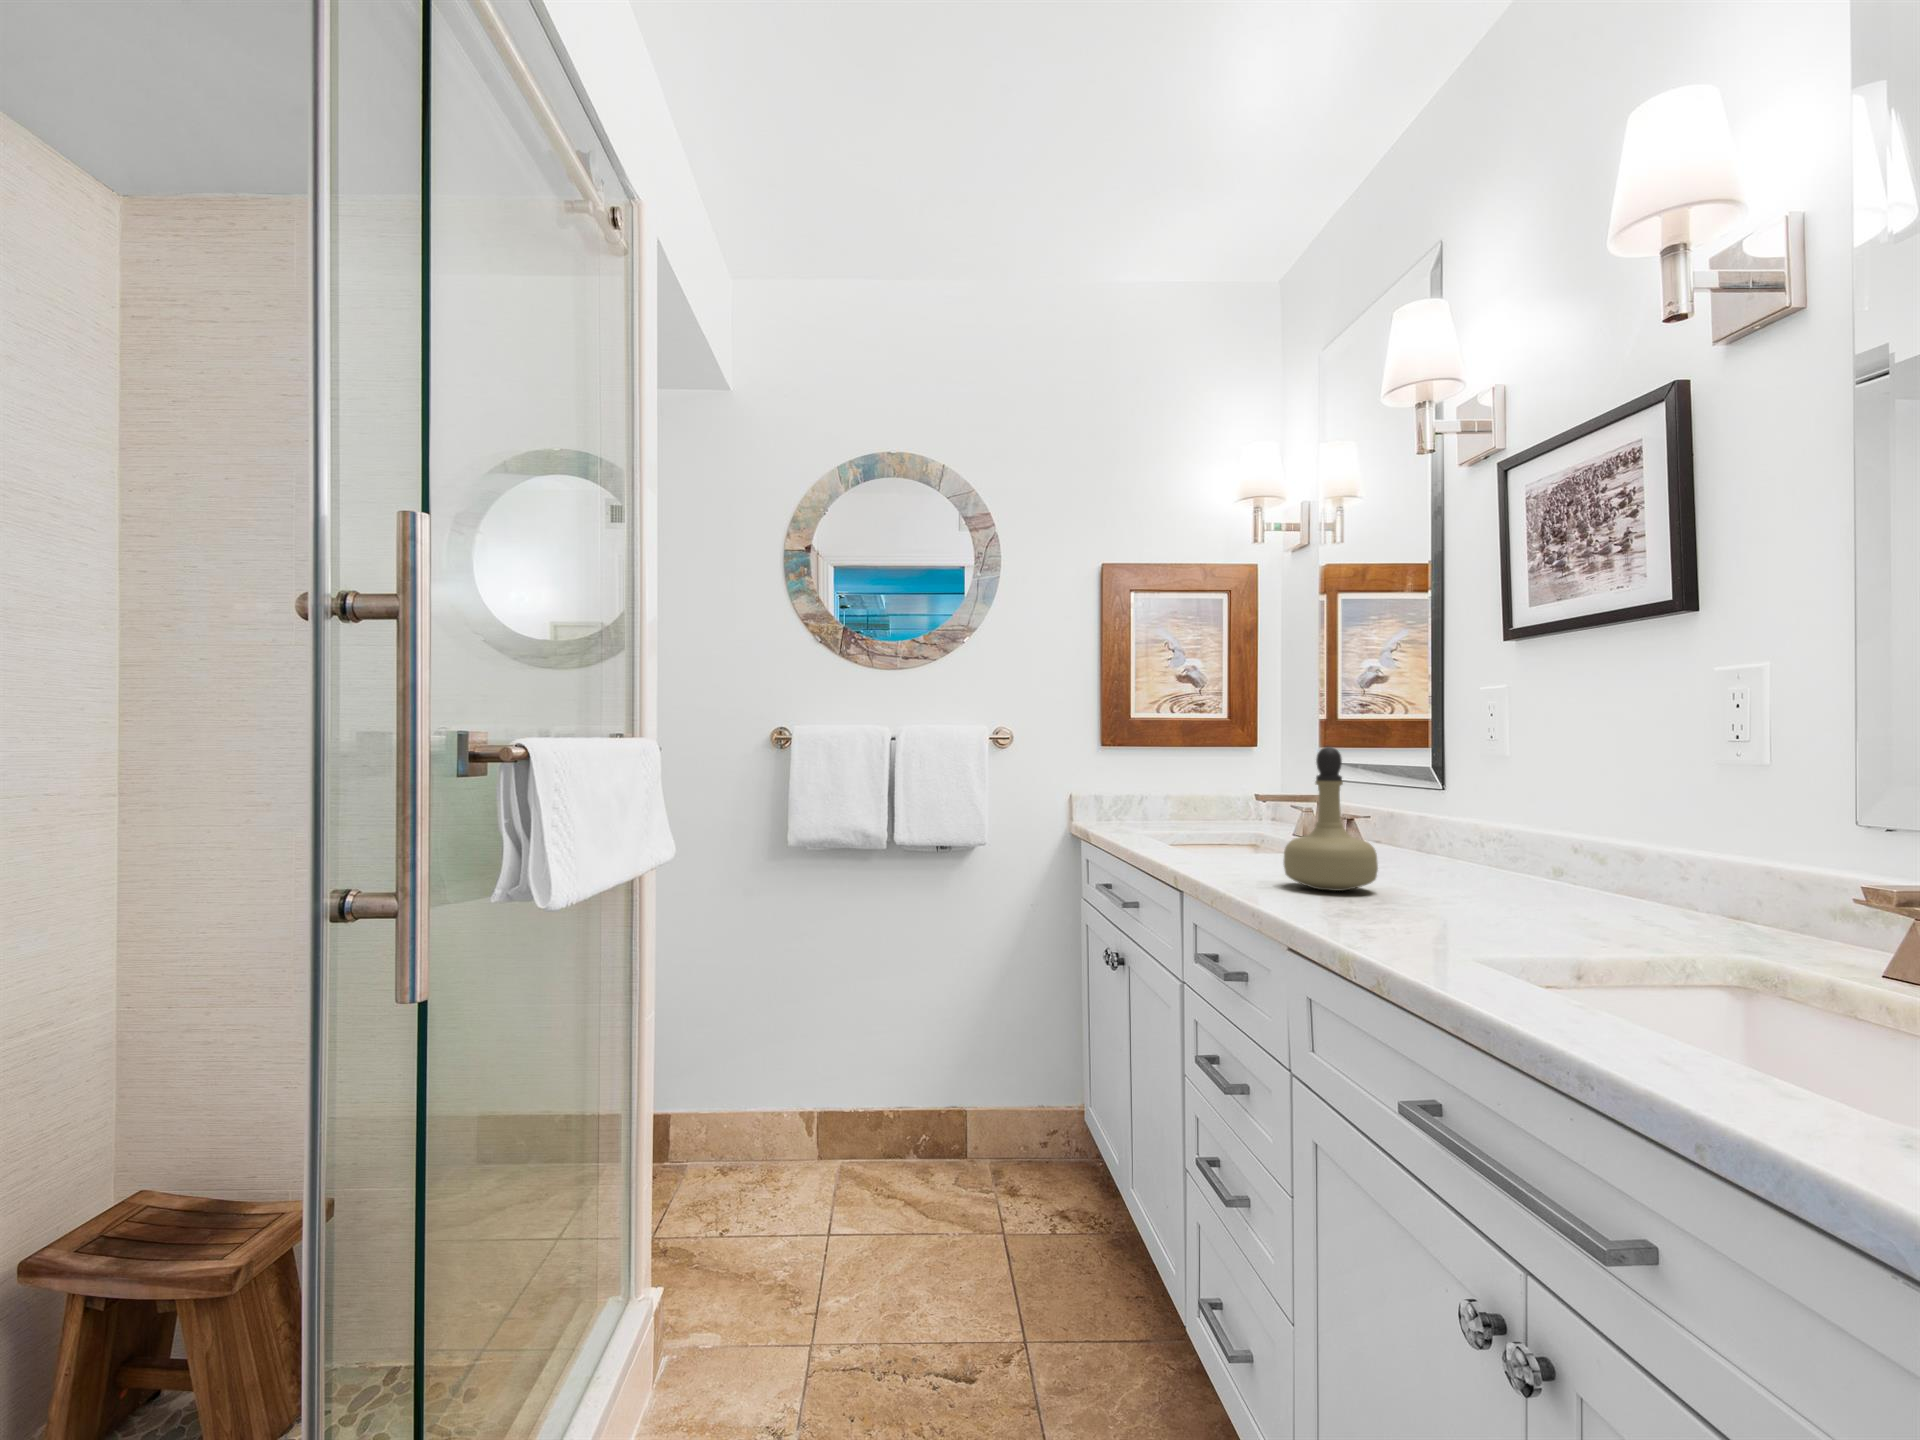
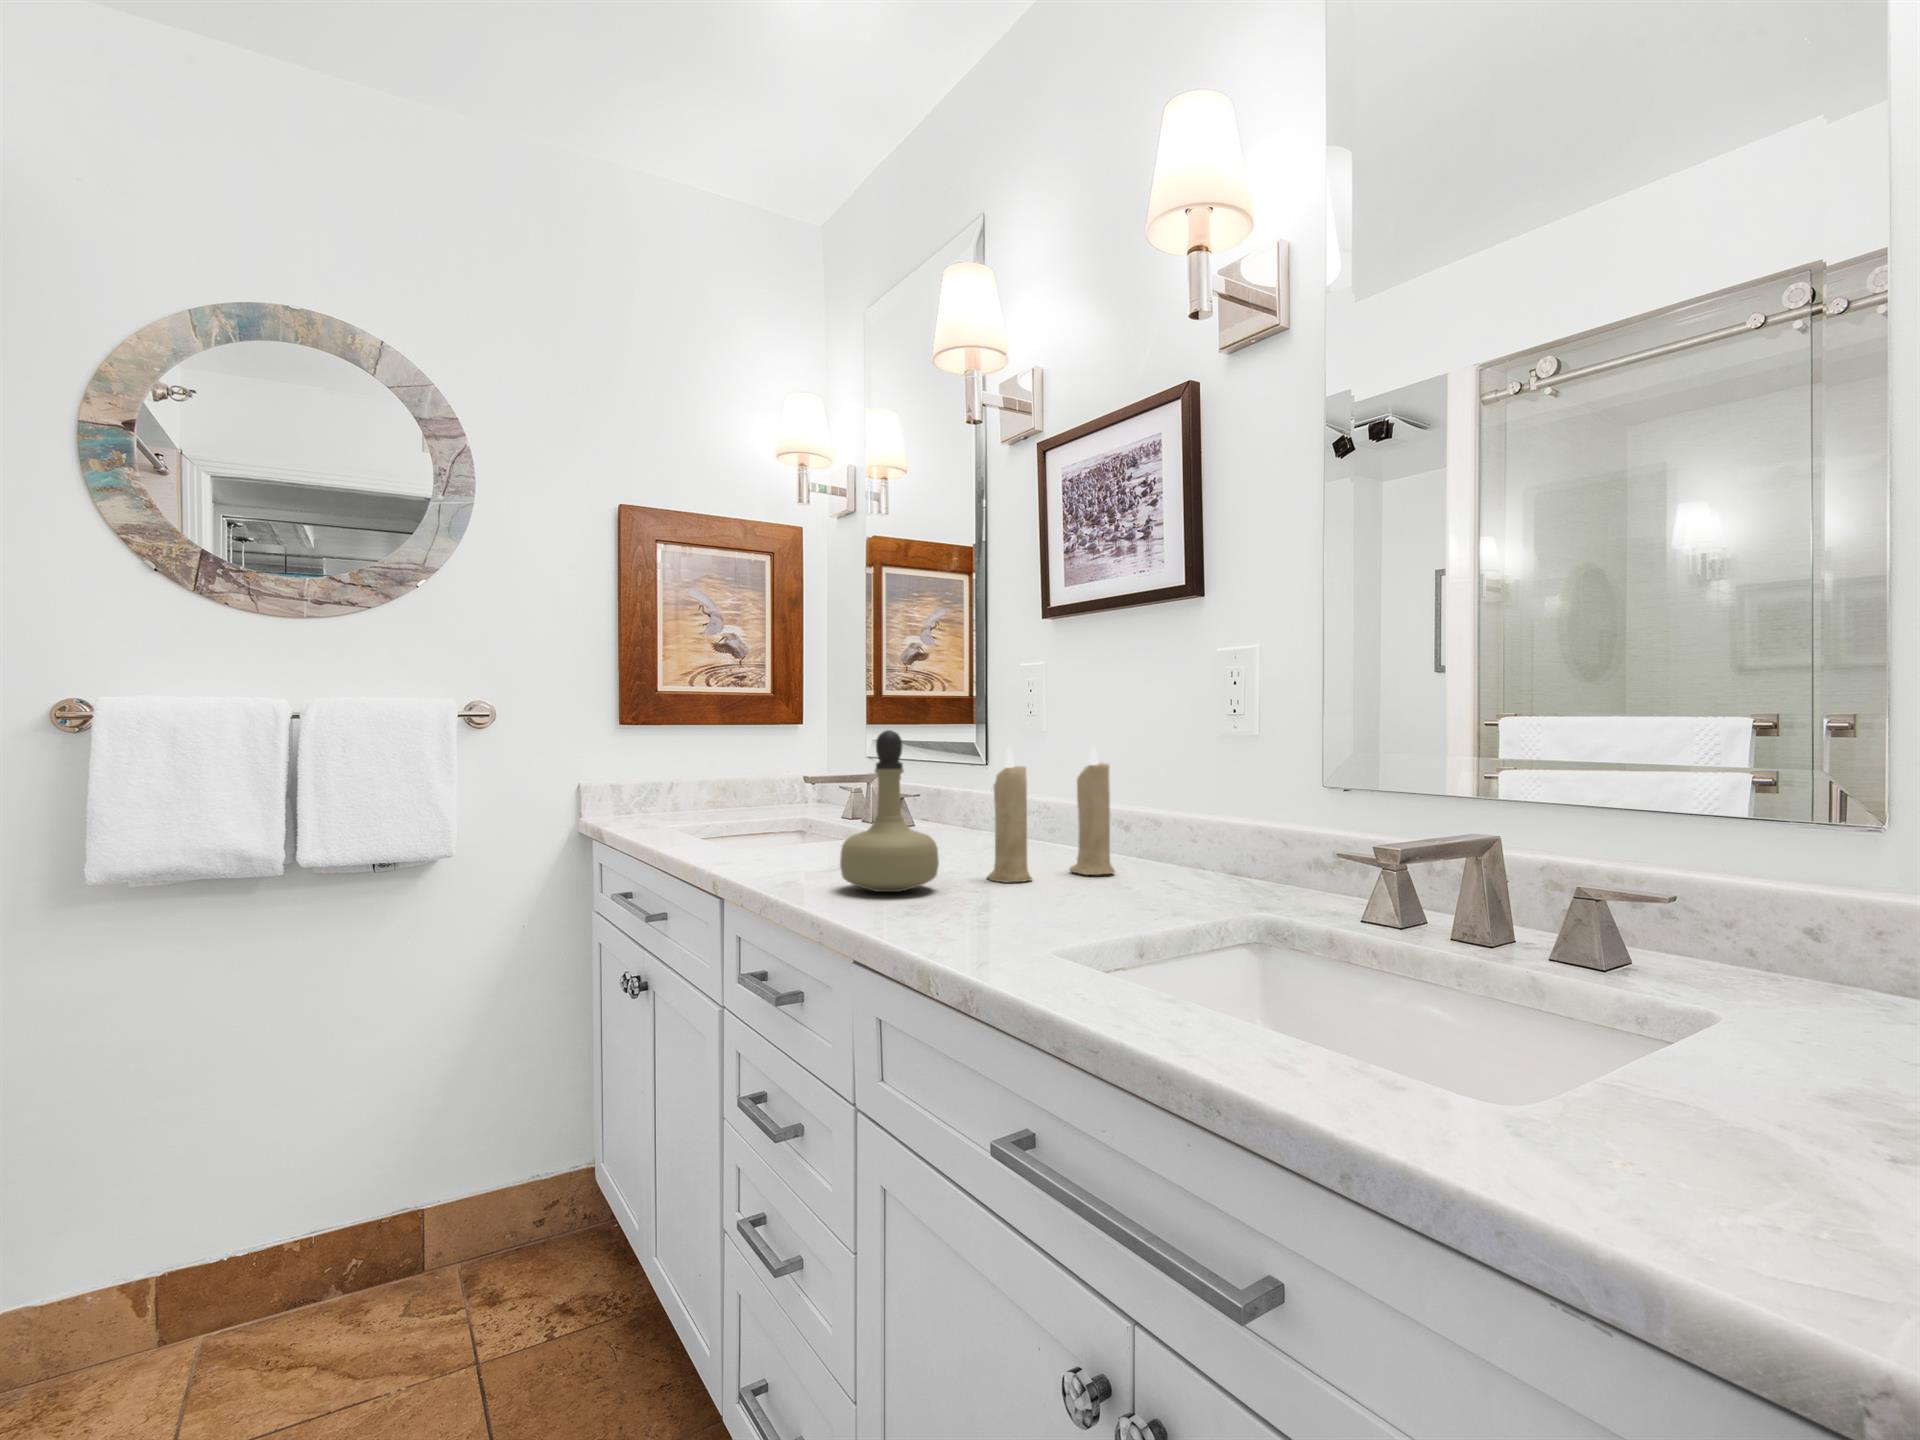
candle: none [1431,762,1582,894] -> present [987,747,1115,883]

